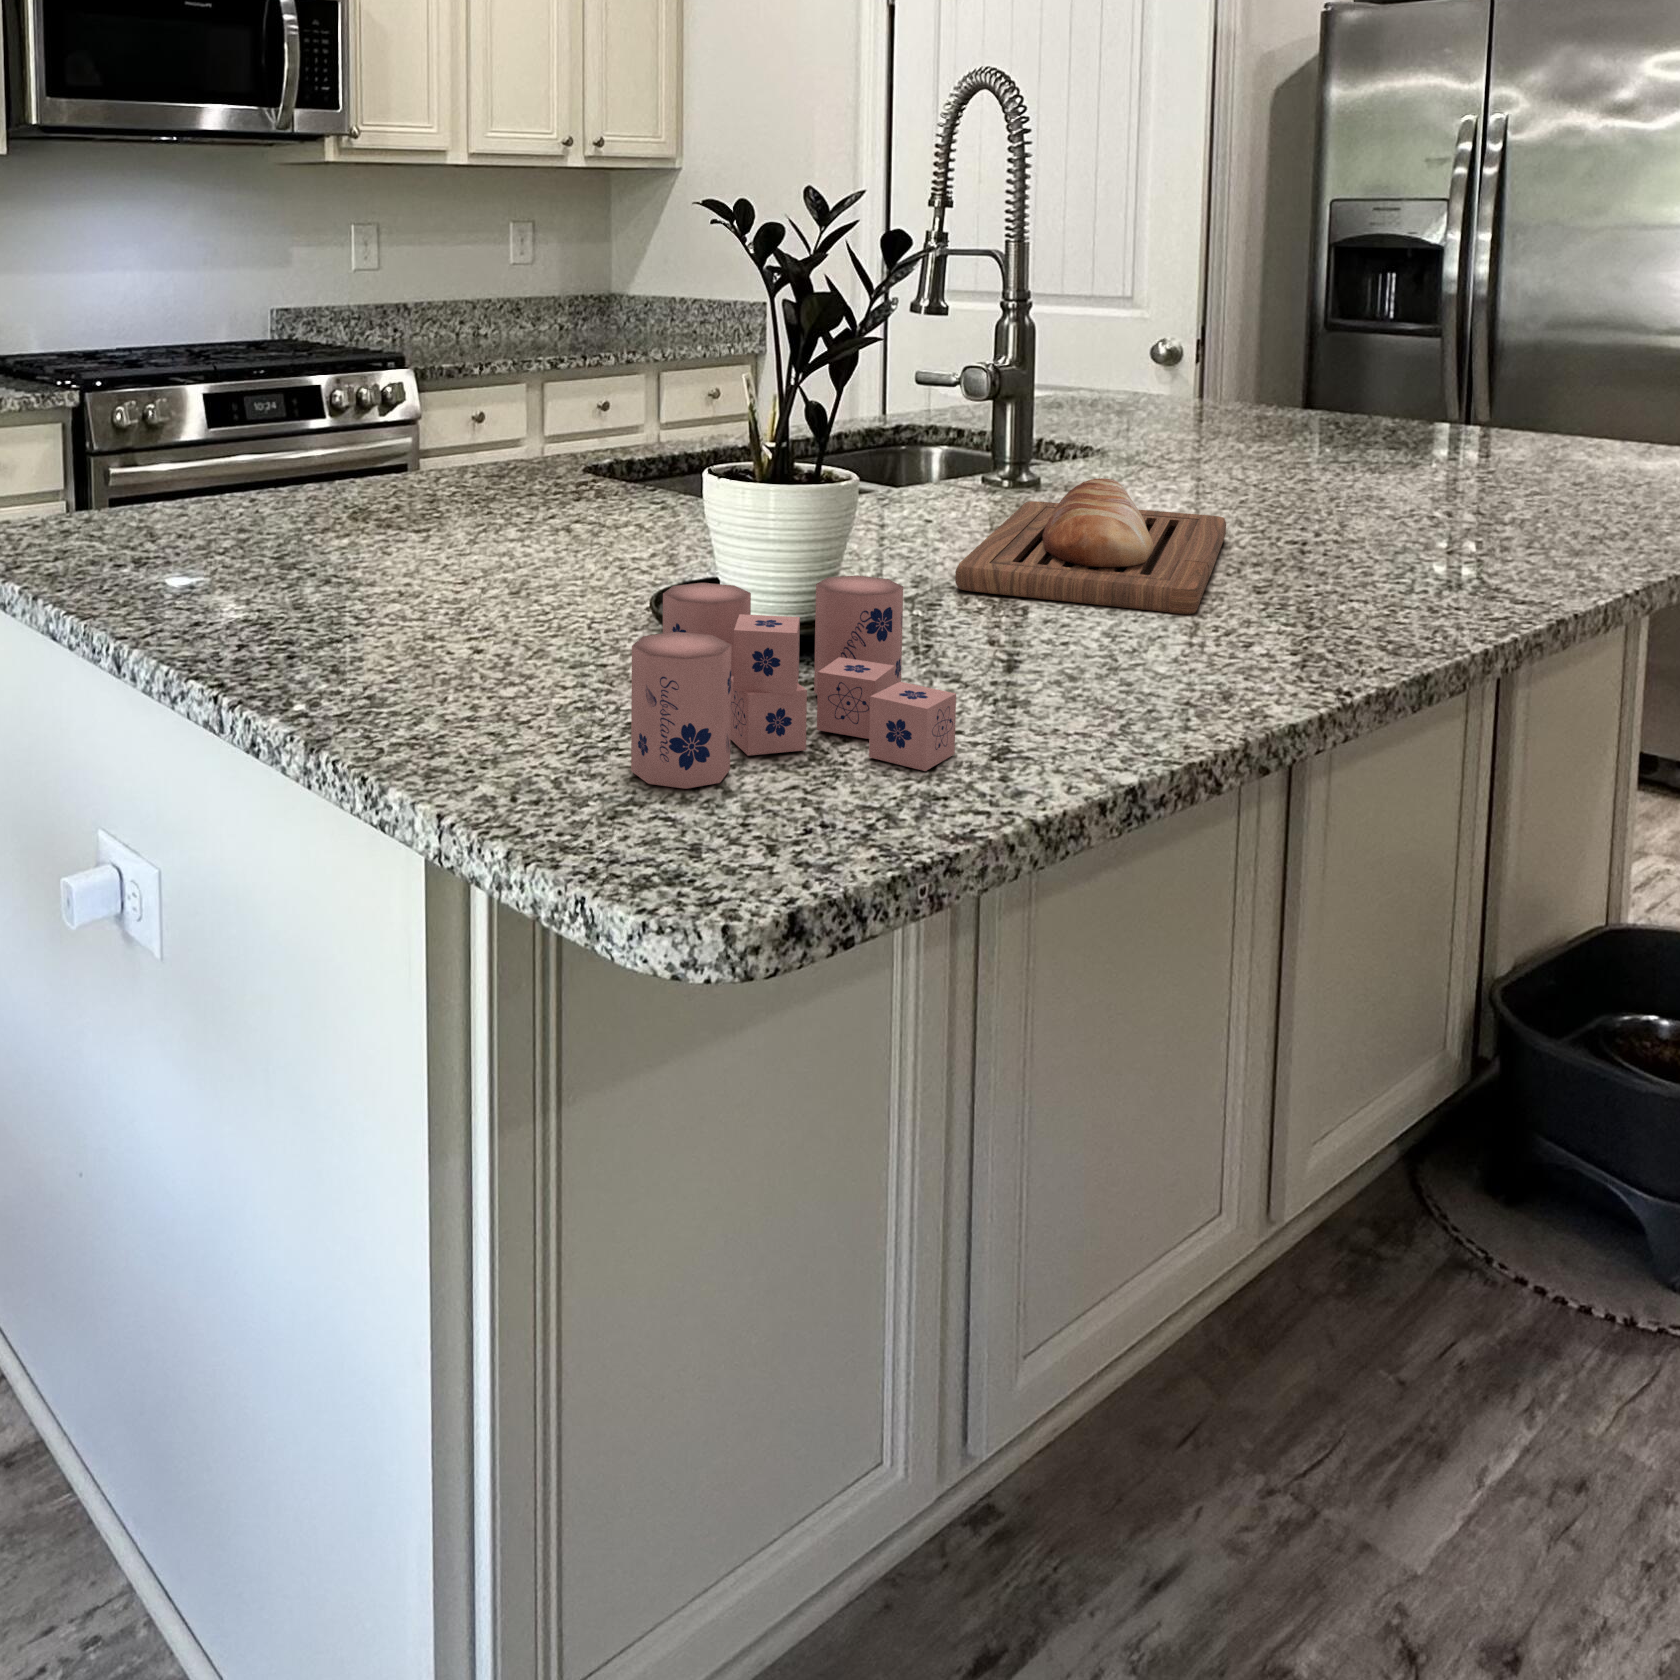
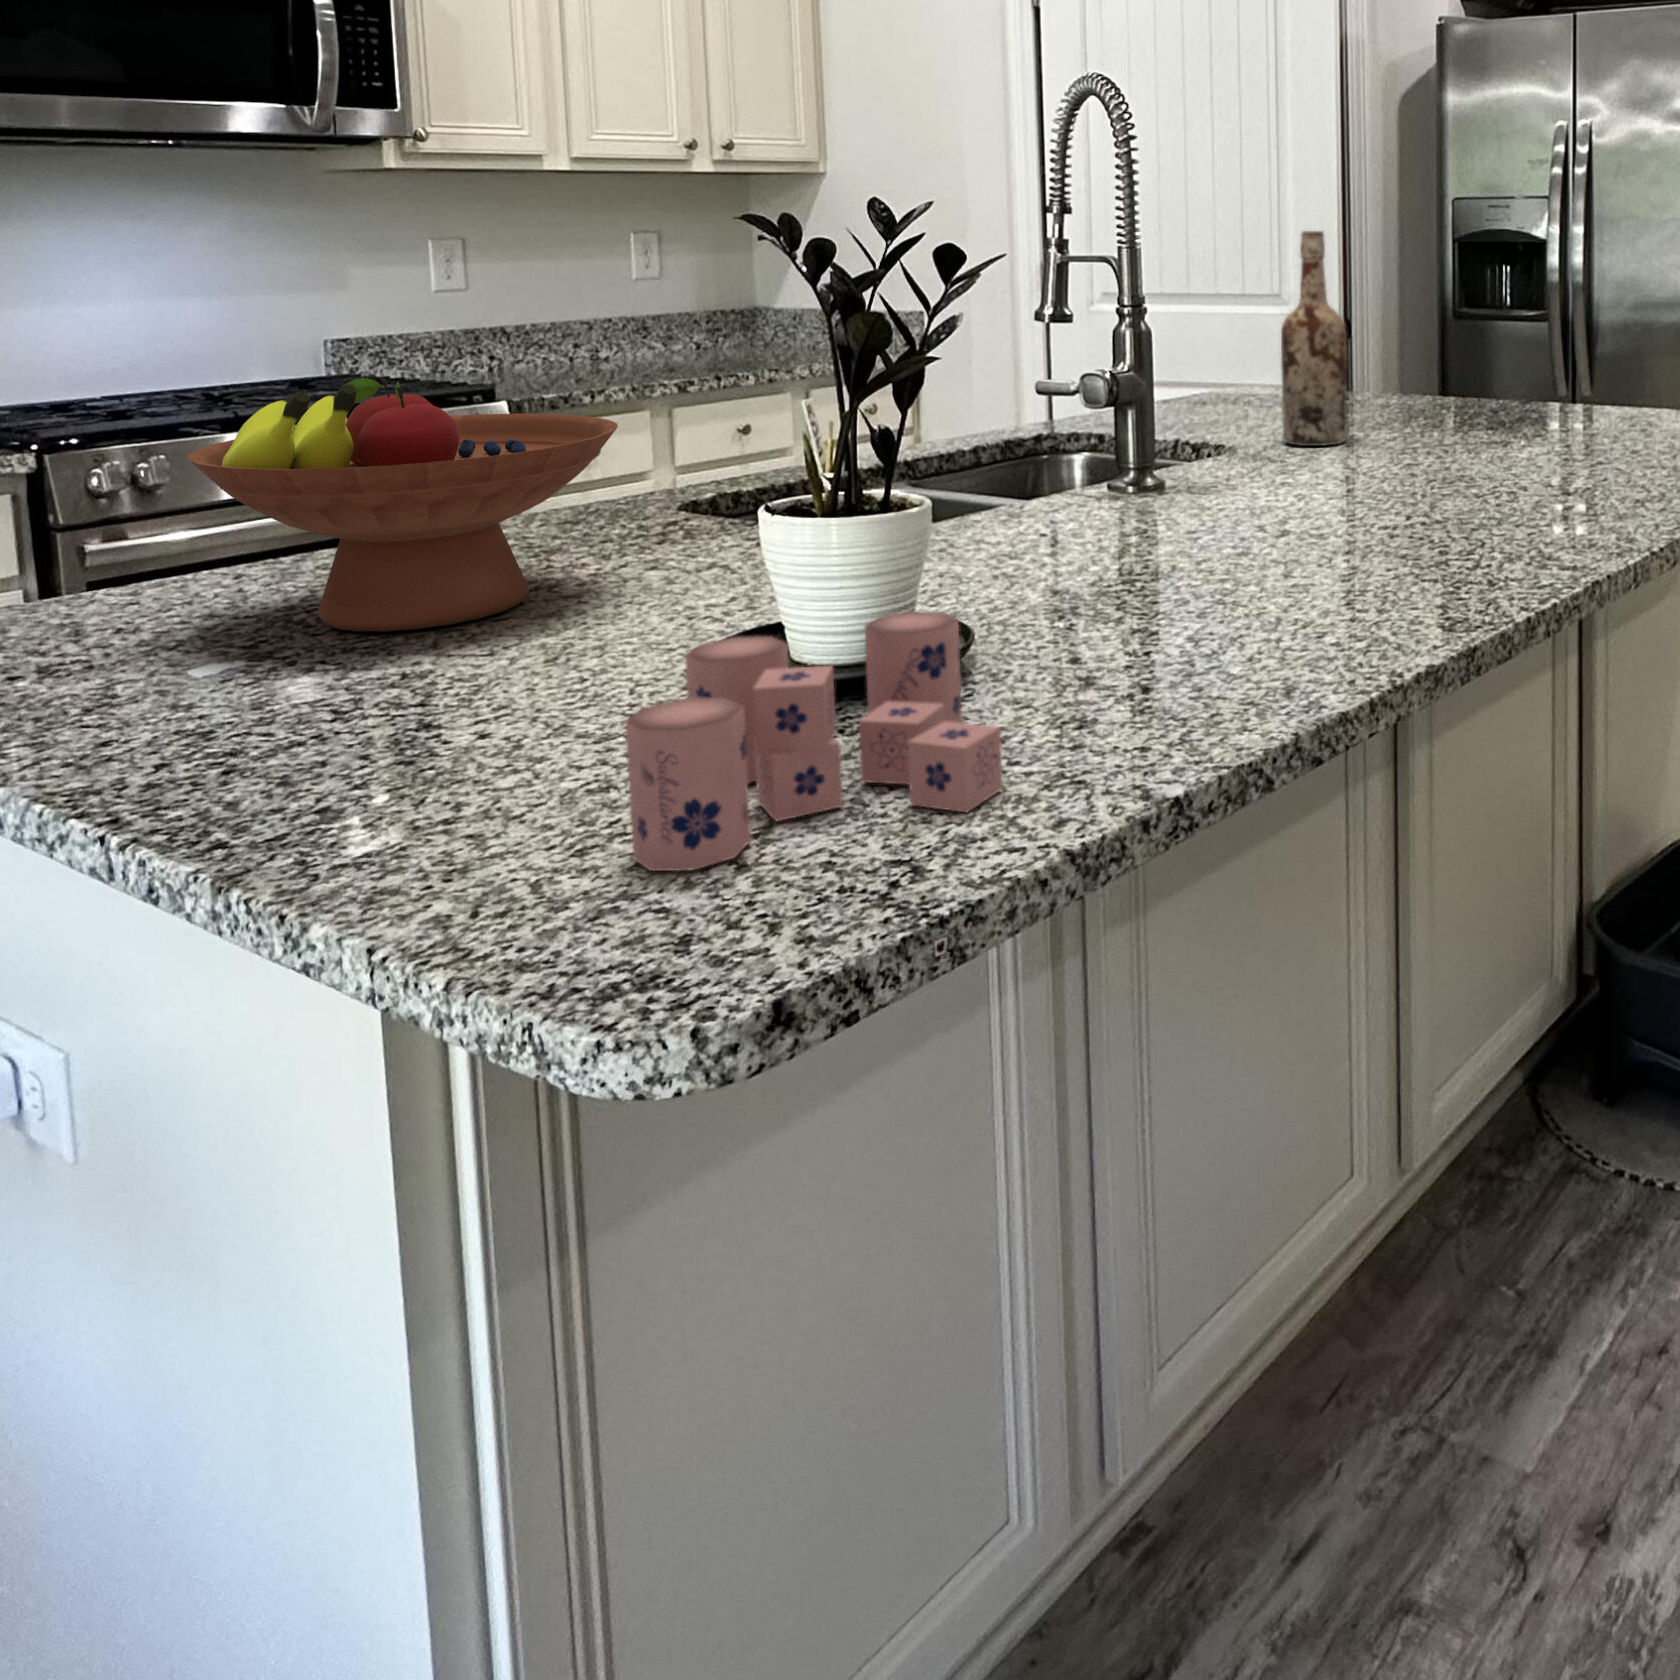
wine bottle: none [1153,232,1228,454] -> present [1281,231,1347,446]
fruit bowl: none [240,336,563,554] -> present [187,378,618,631]
bread loaf: present [955,478,1226,614] -> none [1050,482,1326,612]

